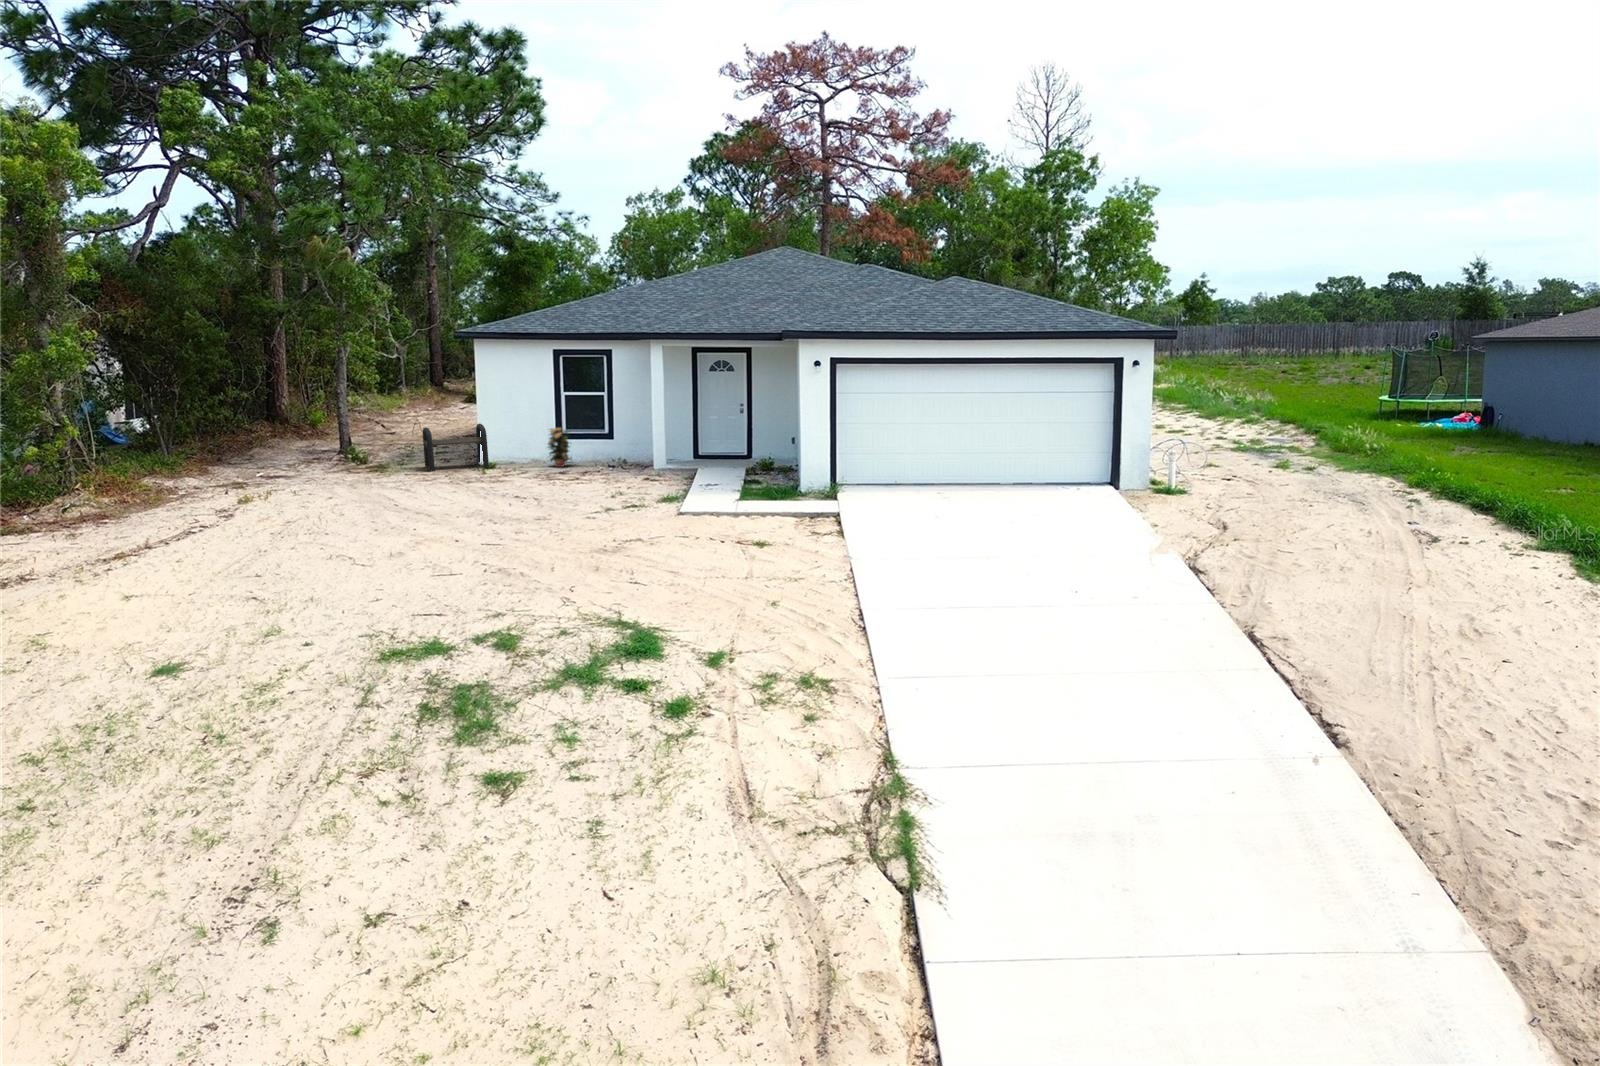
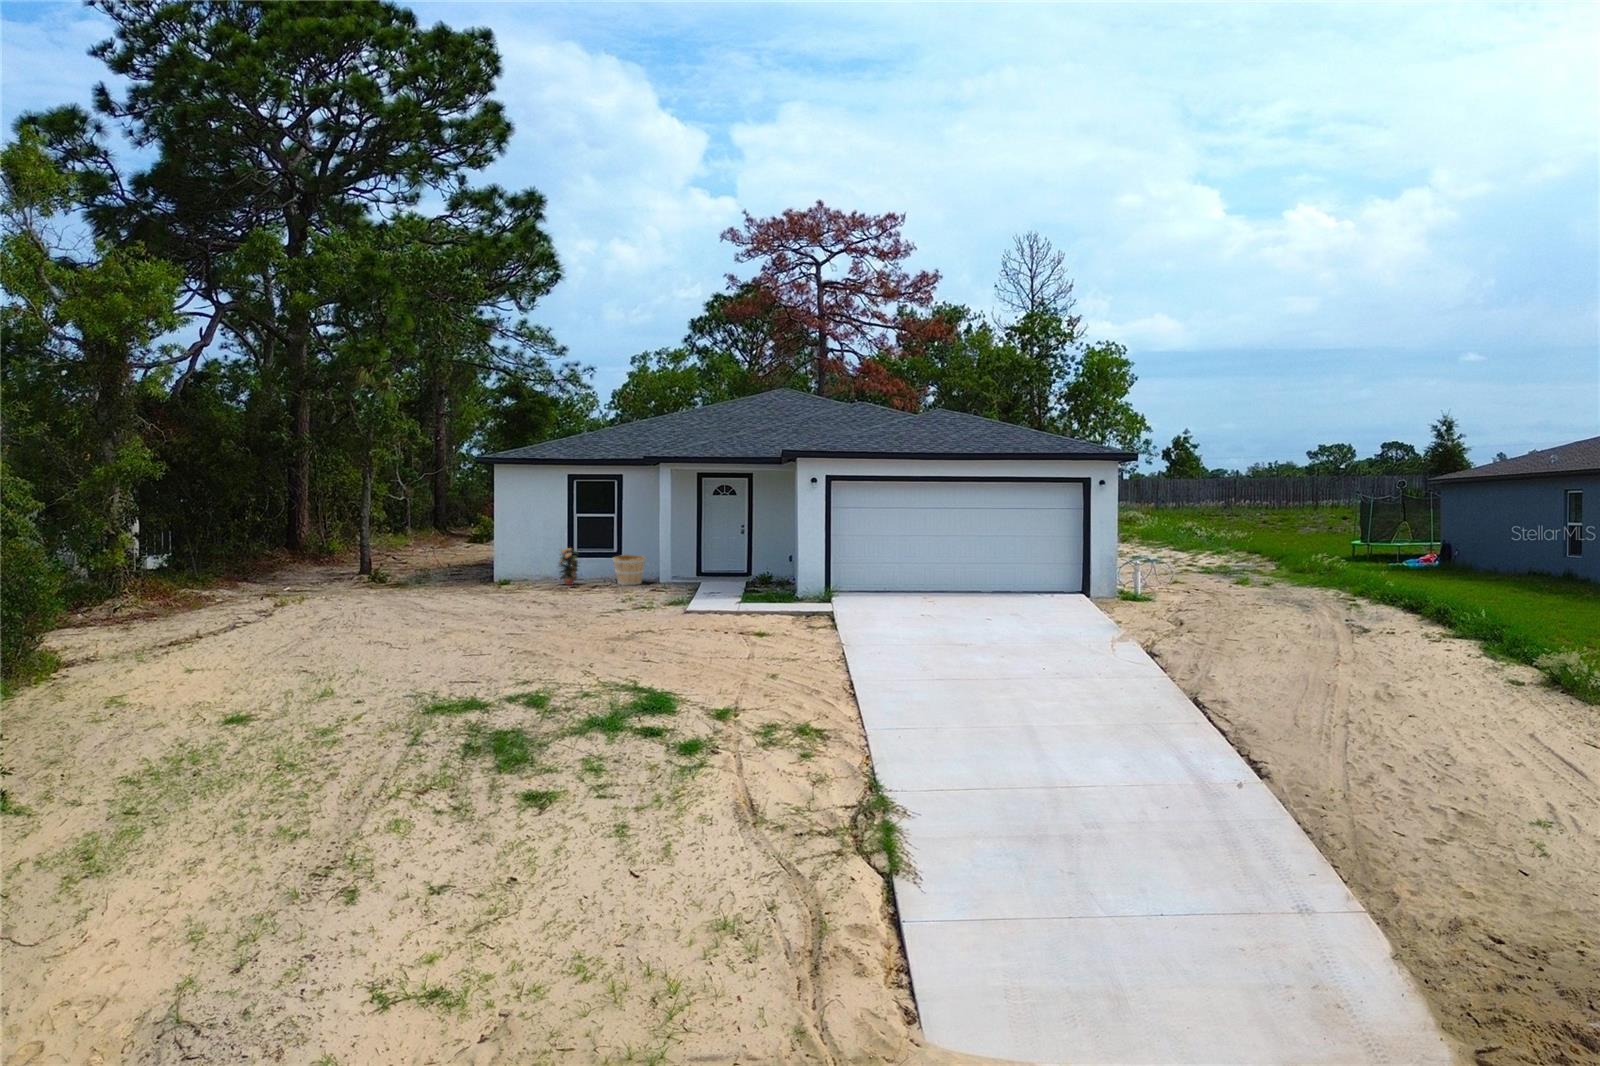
bench: present [423,423,489,471] -> none [441,544,502,589]
wooden bucket: none [605,433,641,467] -> present [613,554,645,585]

